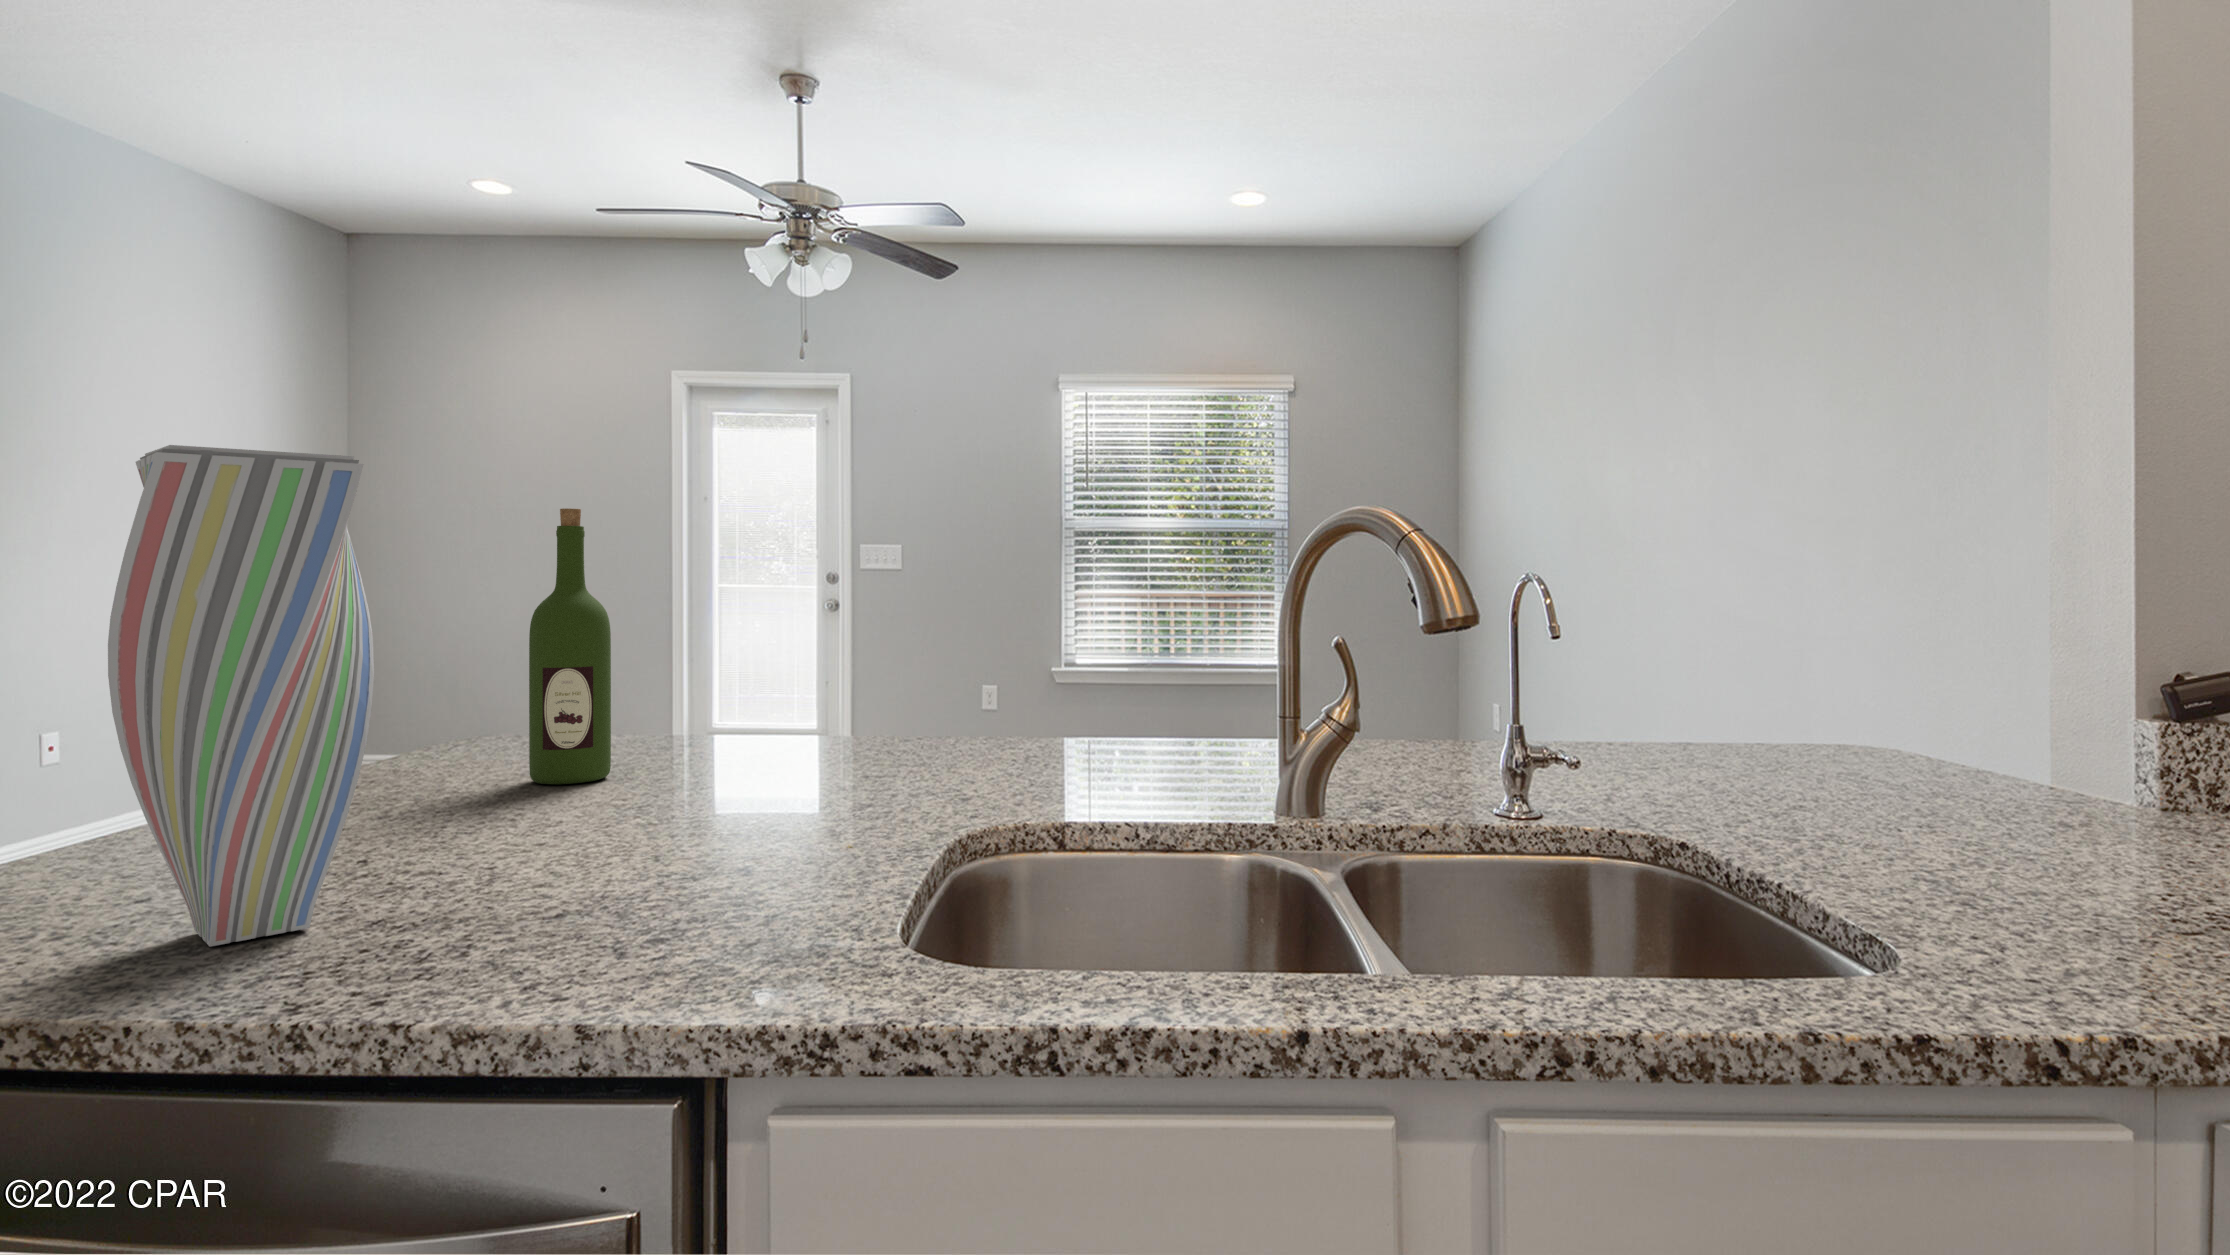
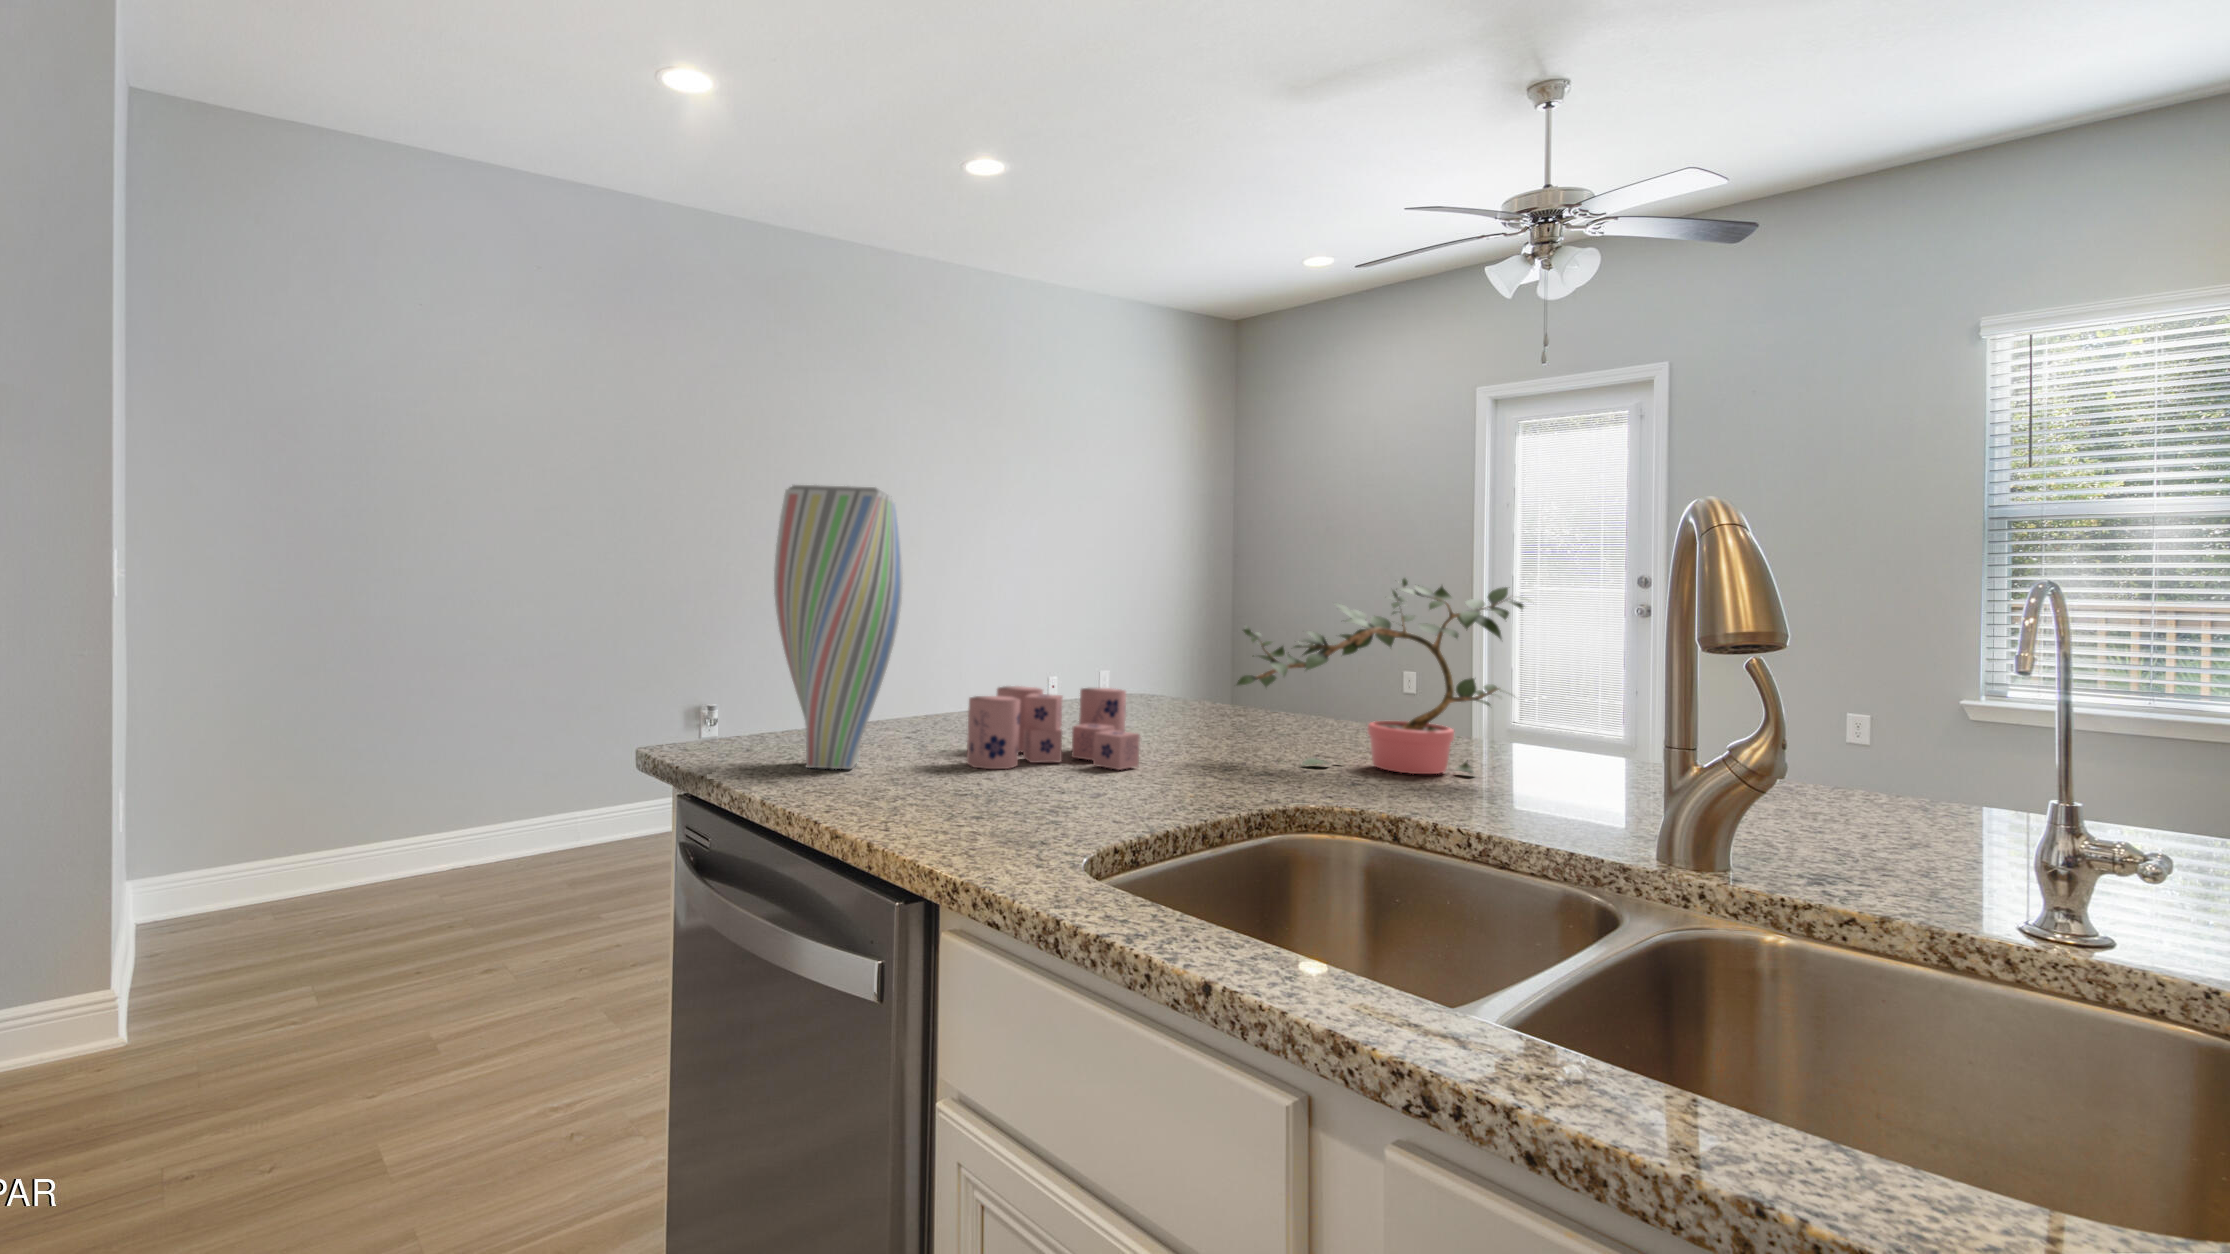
wine bottle: present [529,508,611,784] -> none [1104,527,1160,731]
potted plant: none [778,569,1070,790] -> present [1237,578,1528,774]
candle: none [458,730,712,877] -> present [967,686,1140,770]

